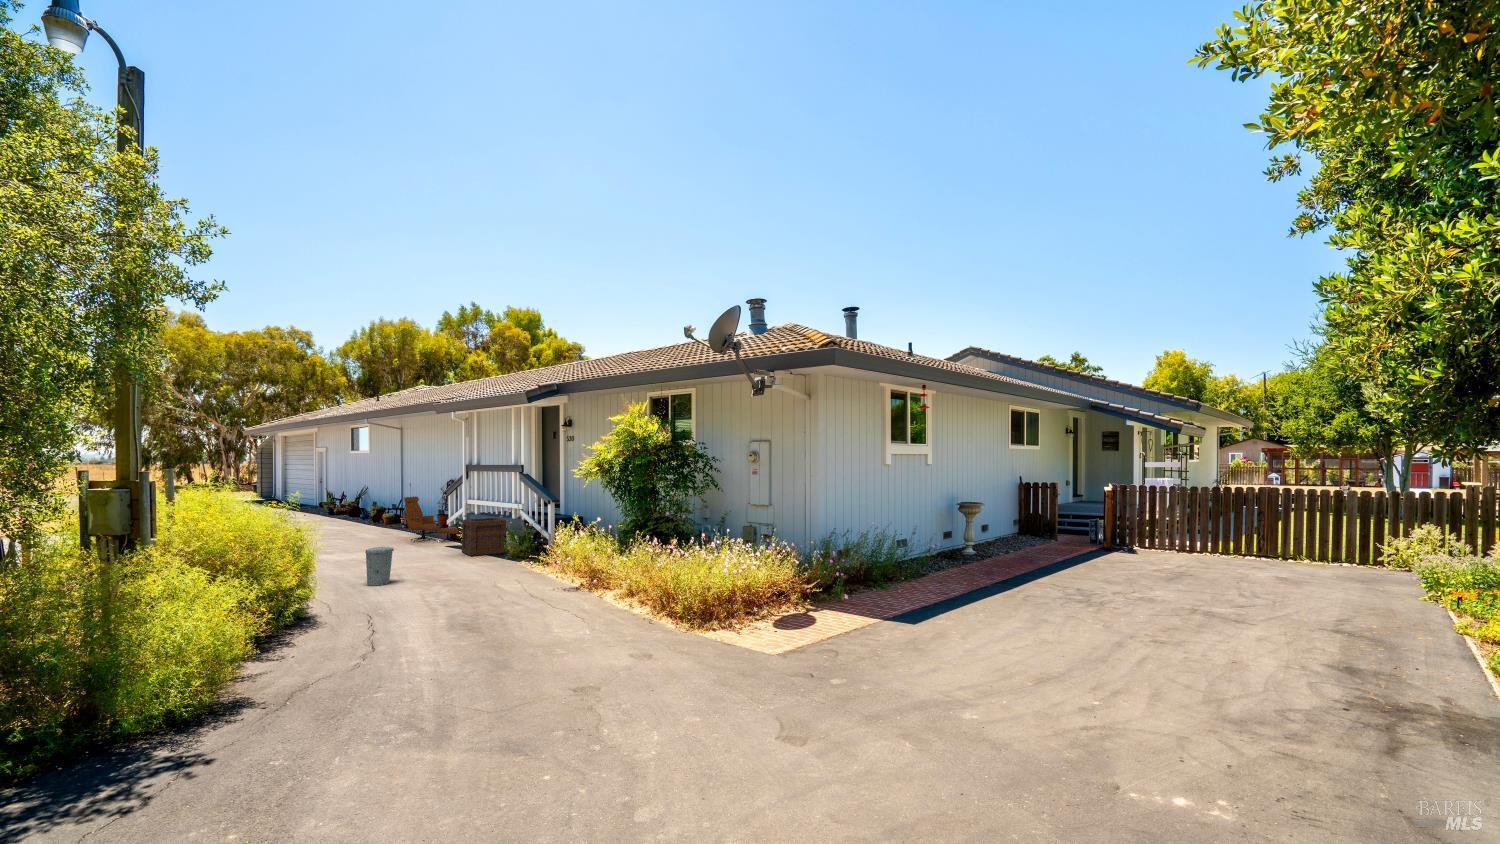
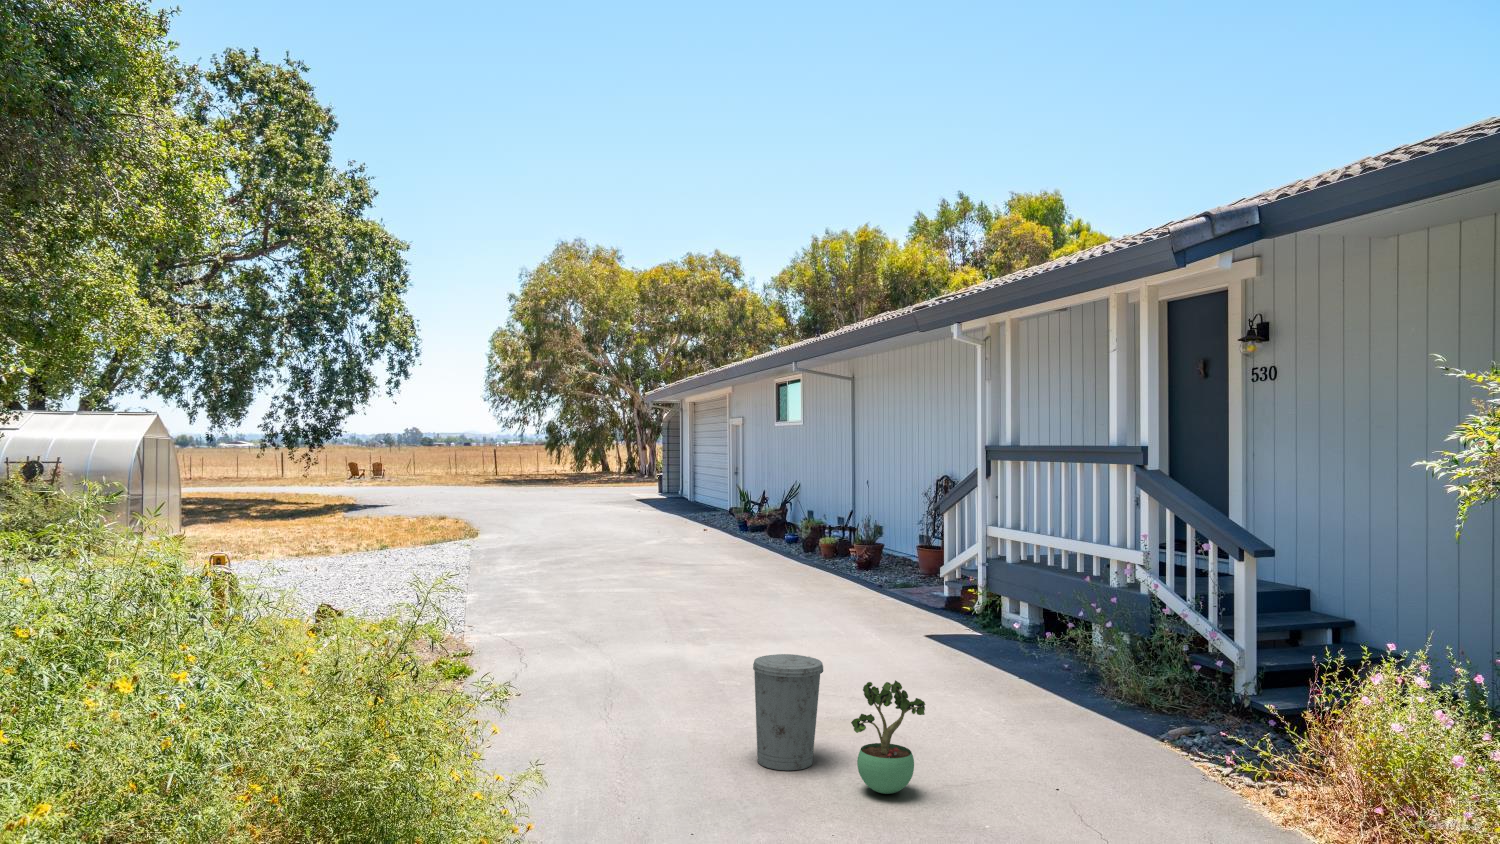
lounge chair: present [404,497,458,542] -> none [856,510,965,618]
wooden crate: present [462,518,506,556] -> none [982,578,1098,680]
potted plant: none [405,548,432,585] -> present [851,680,925,794]

